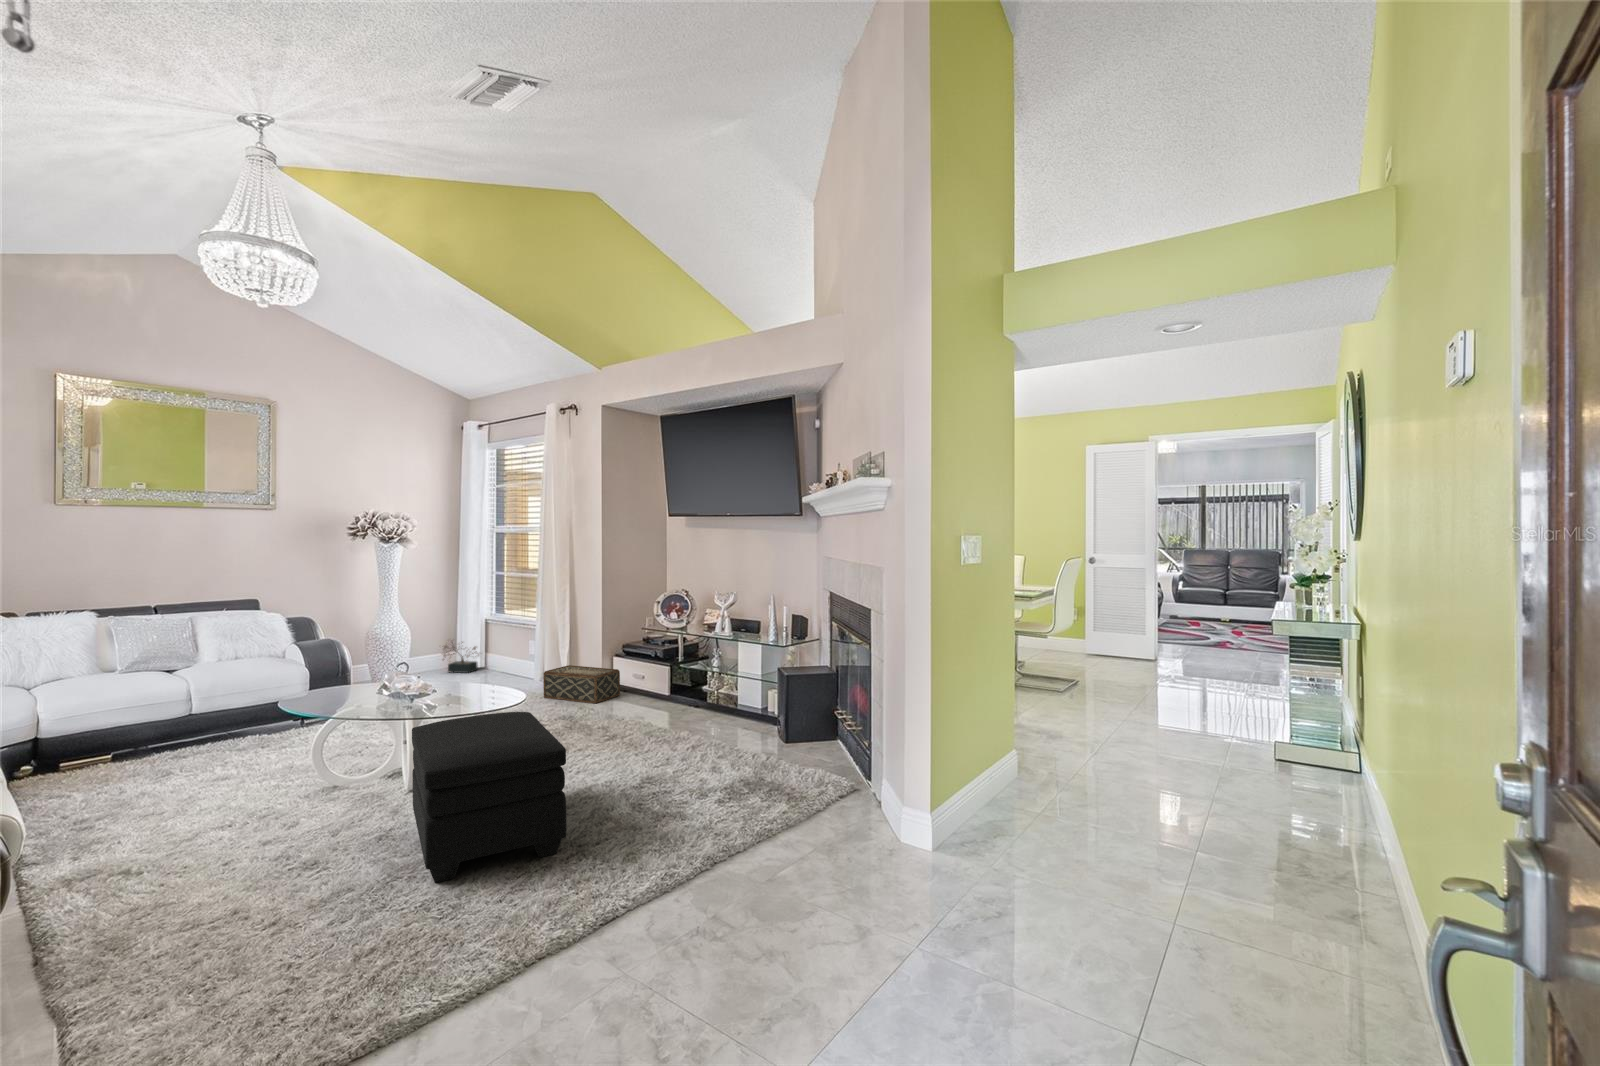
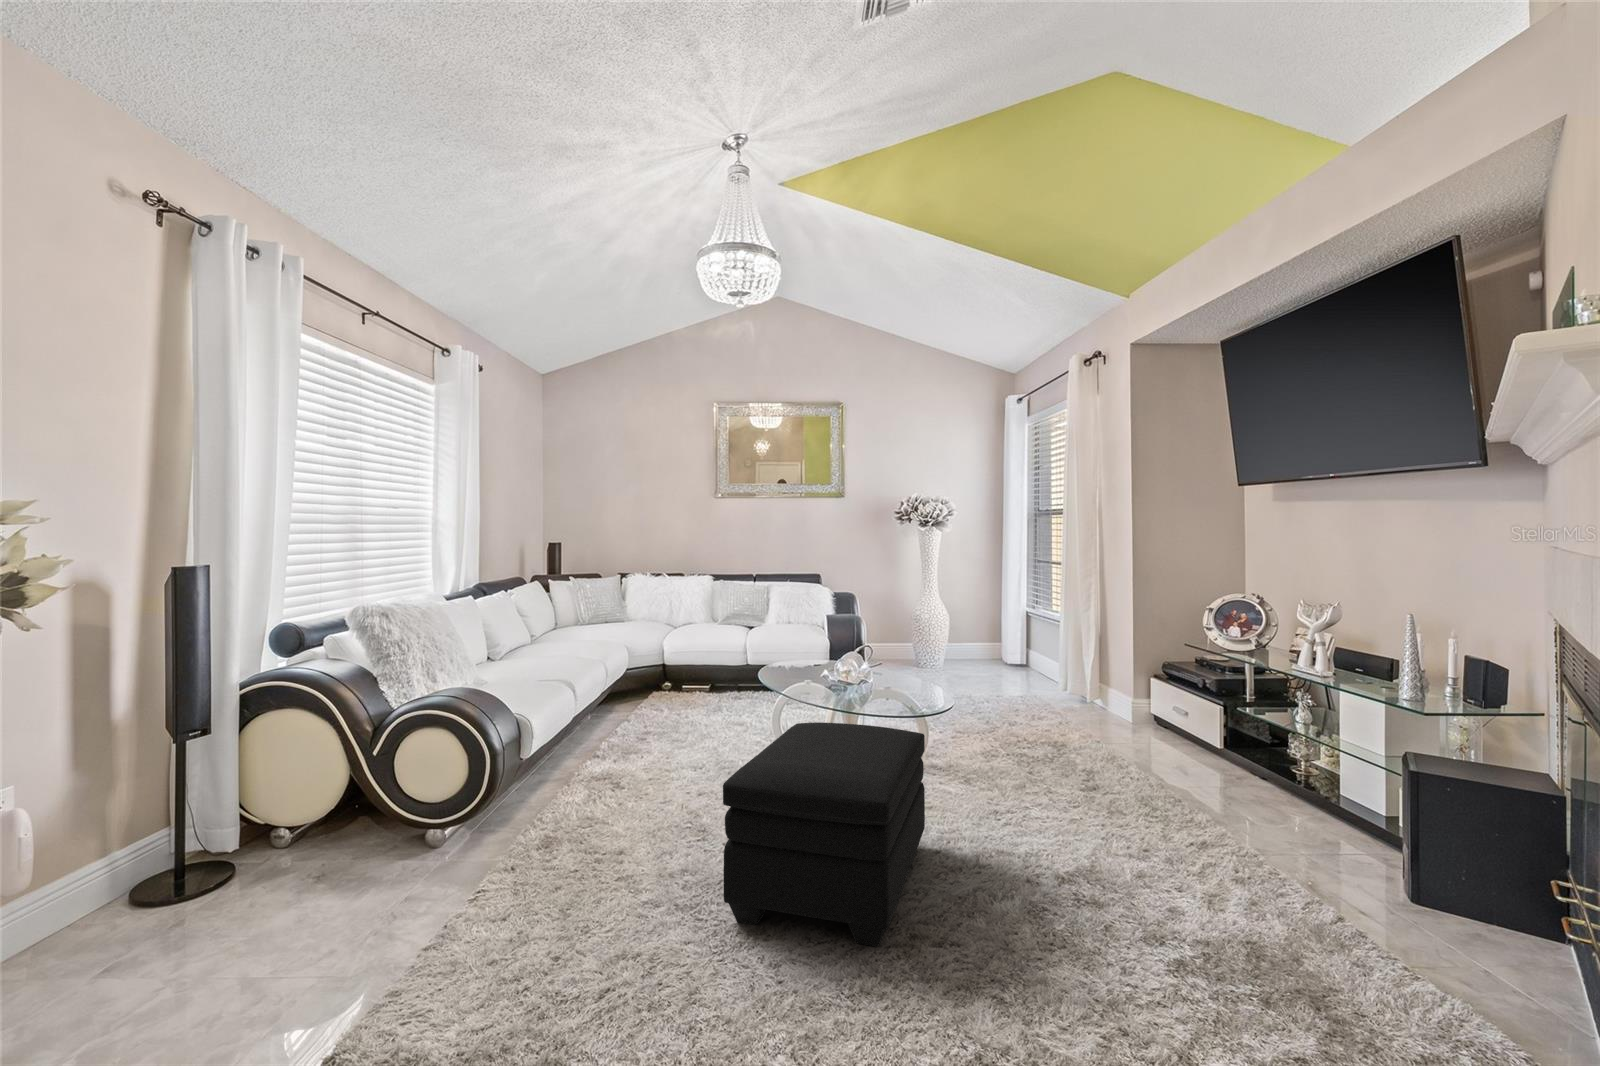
decorative plant: present [443,640,479,673] -> none [979,630,1023,669]
woven basket: present [543,665,620,703] -> none [1057,679,1155,736]

